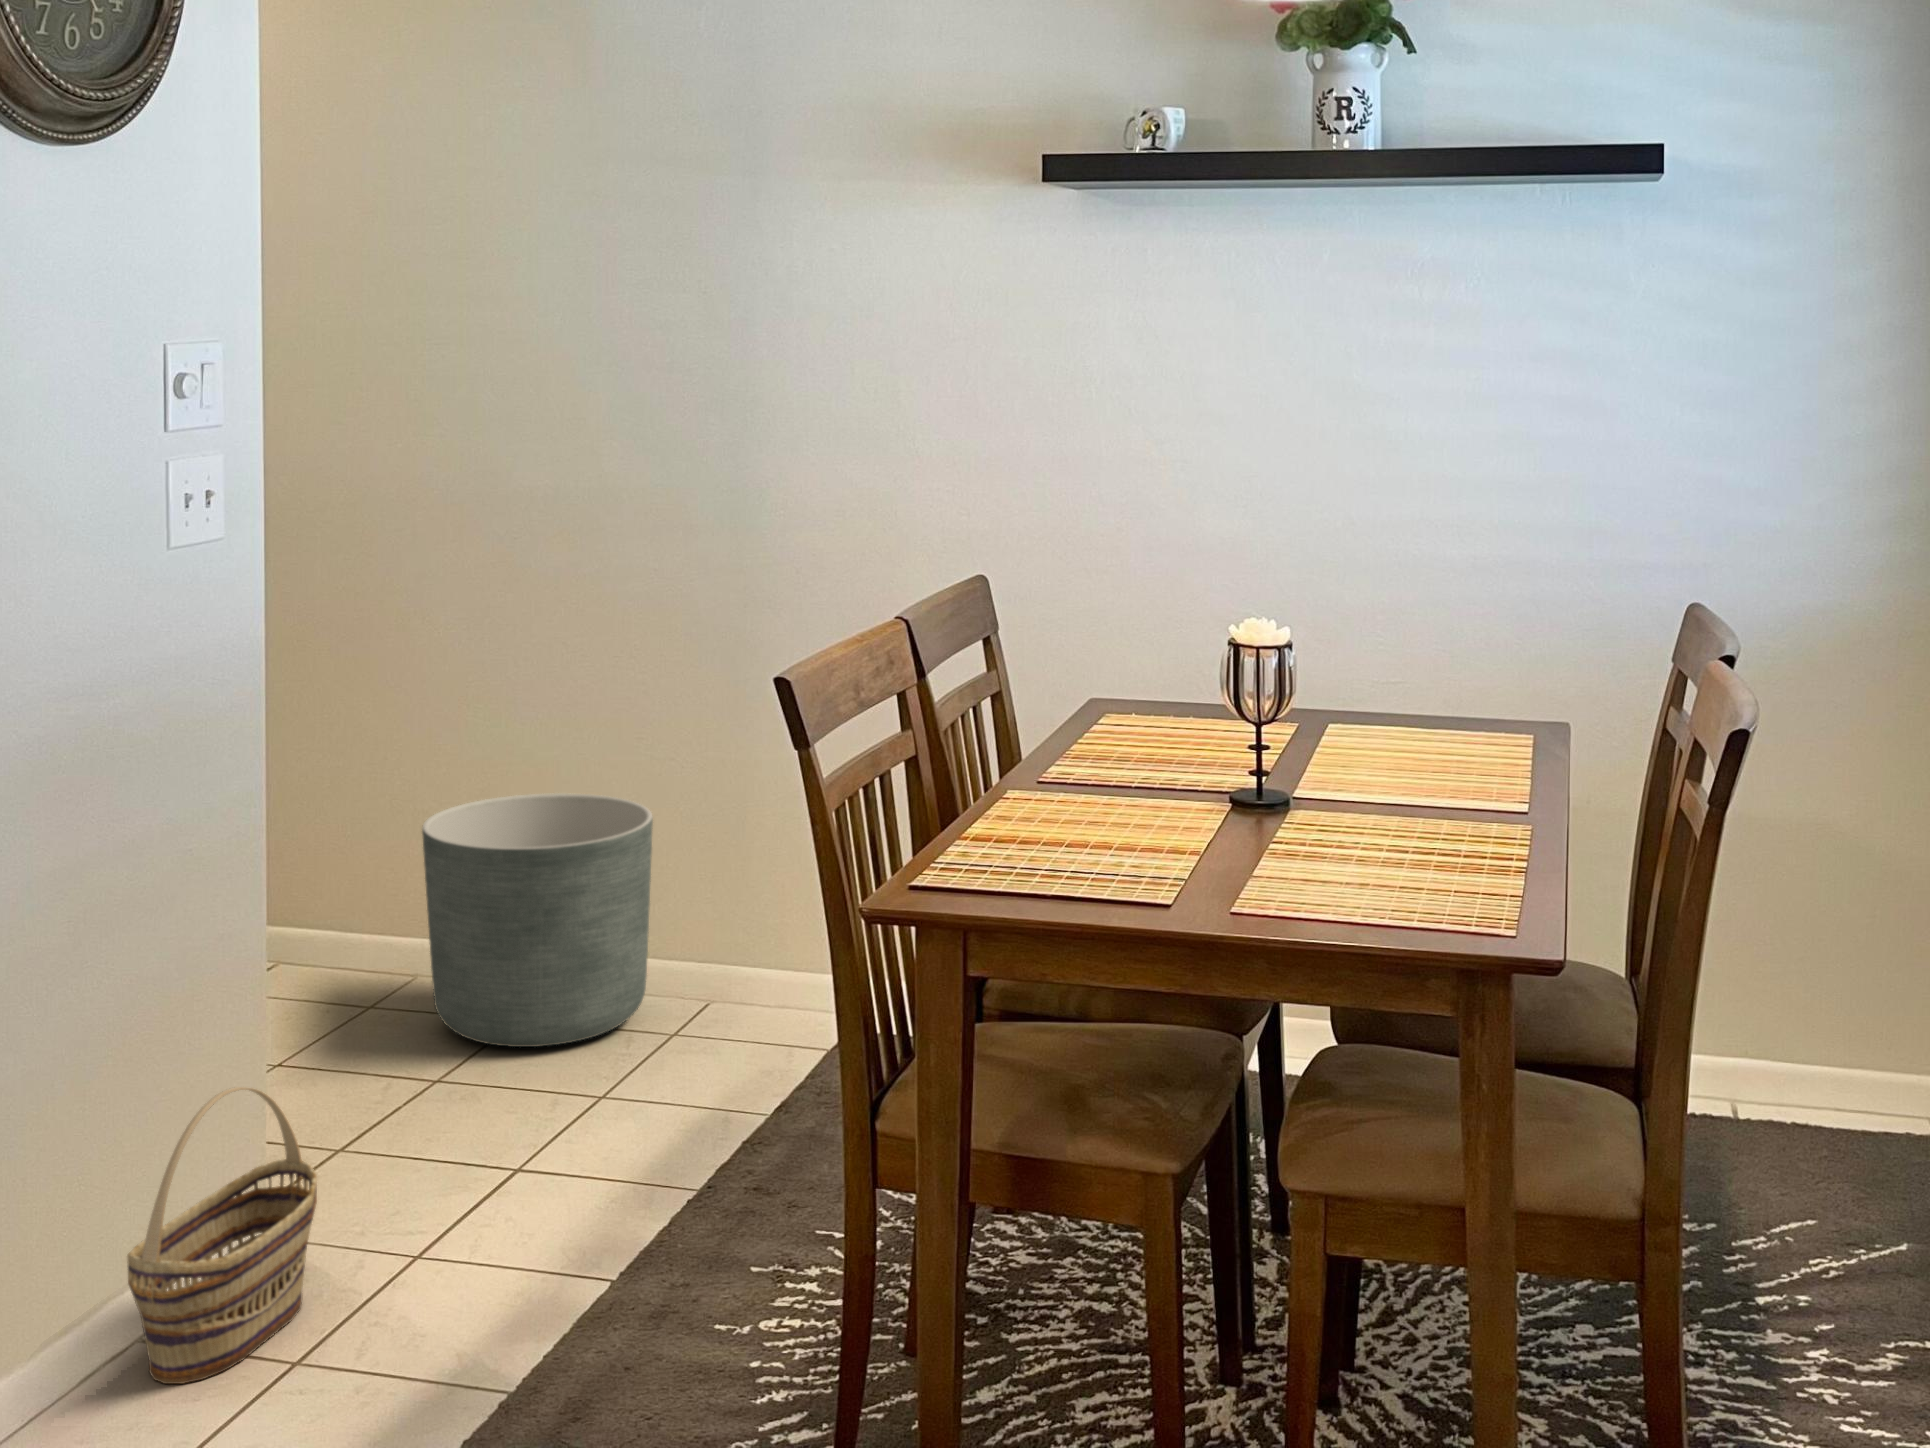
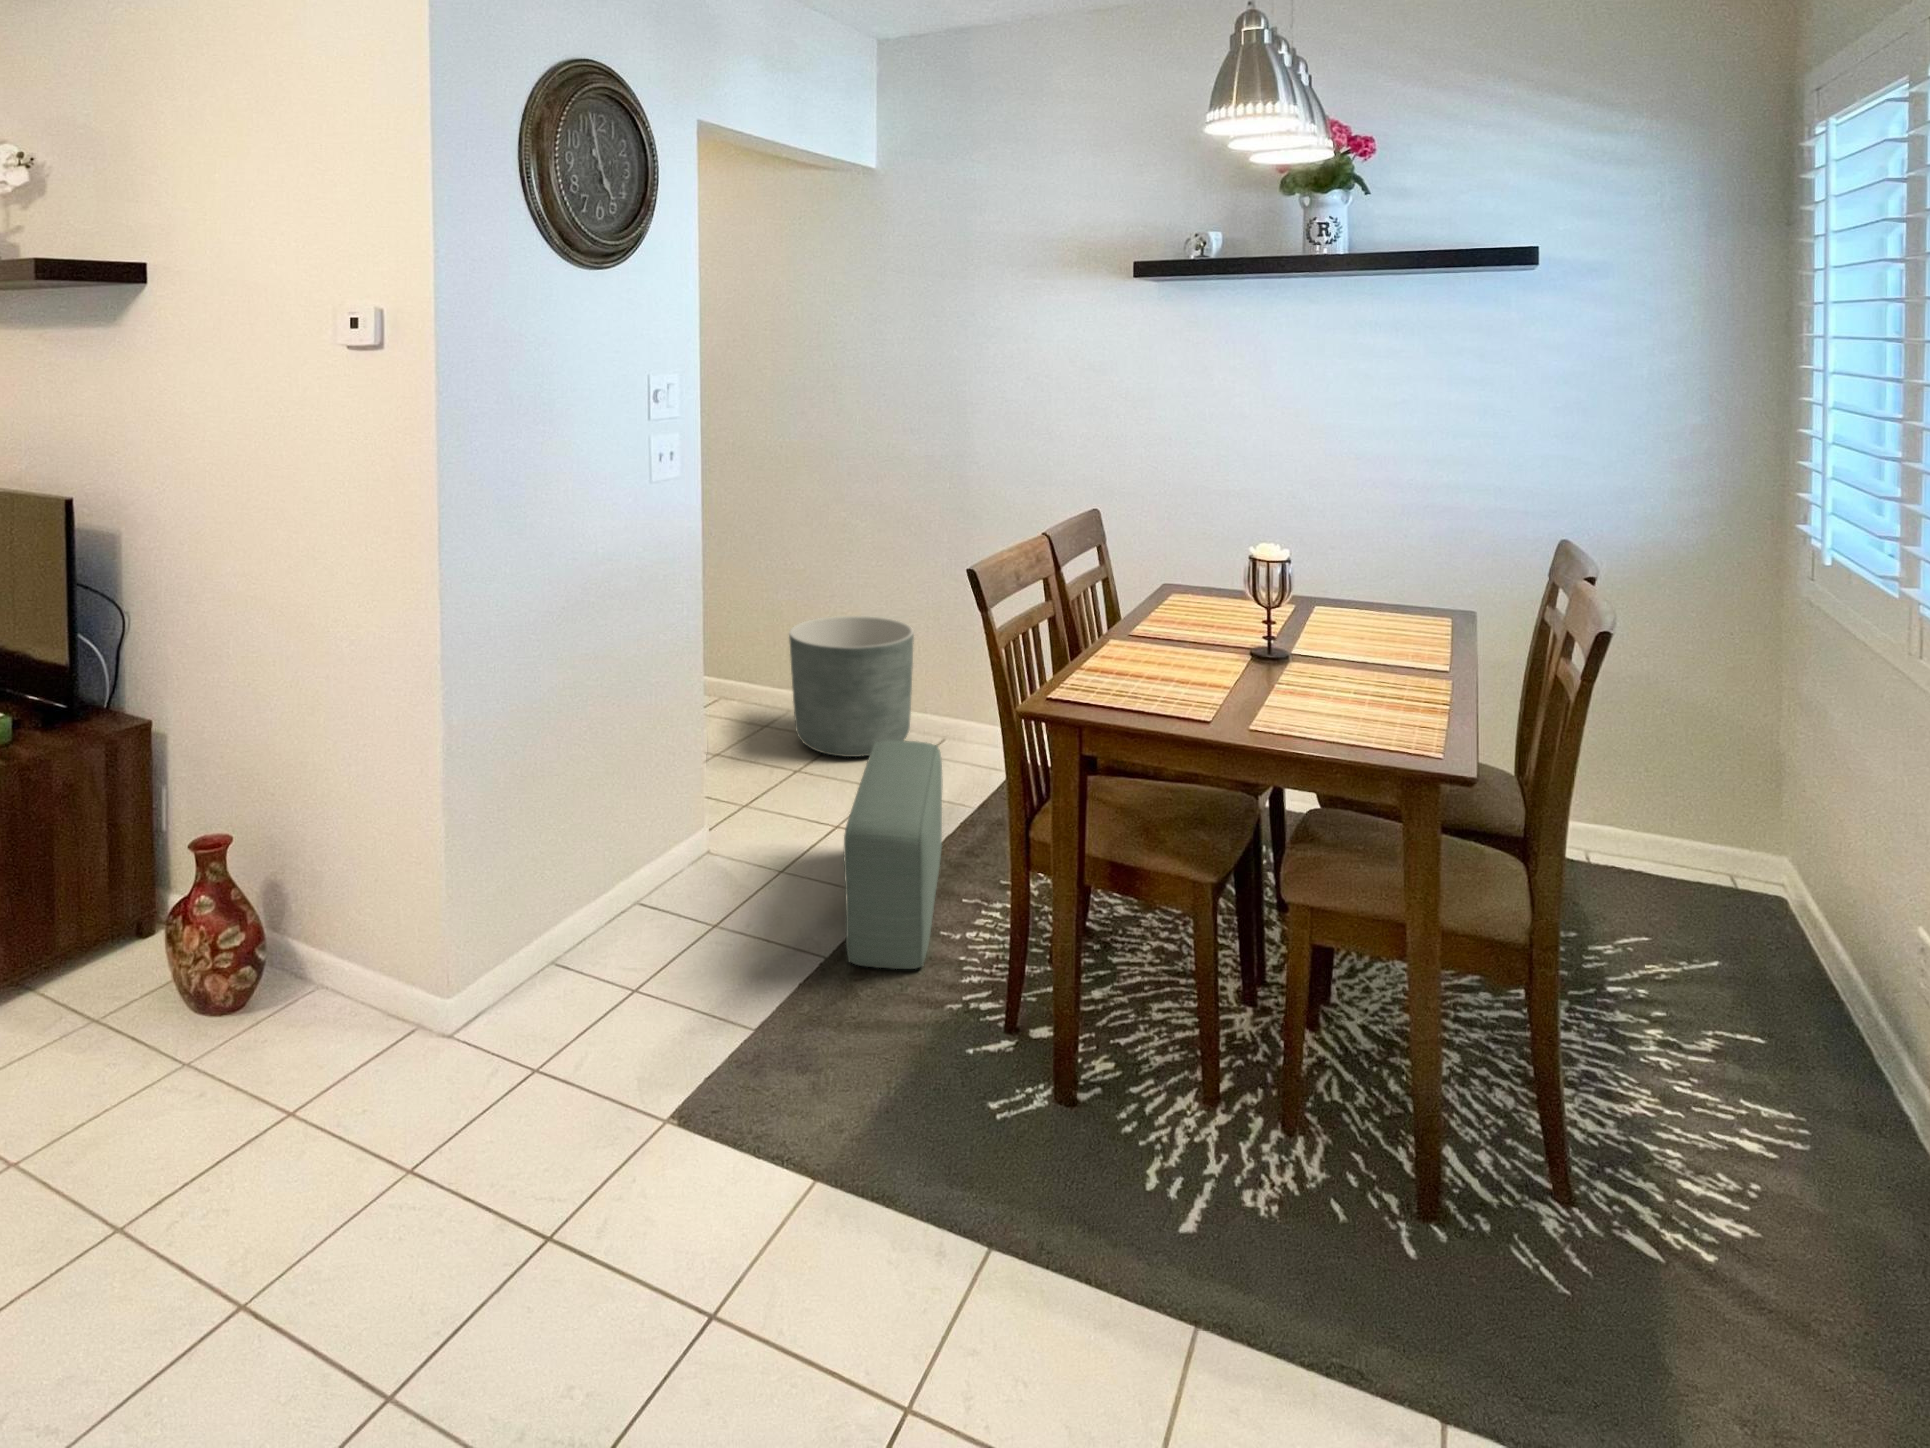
pouf: none [549,1001,713,1389] -> present [844,741,943,969]
basket: present [127,1087,317,1384] -> none [621,776,723,938]

